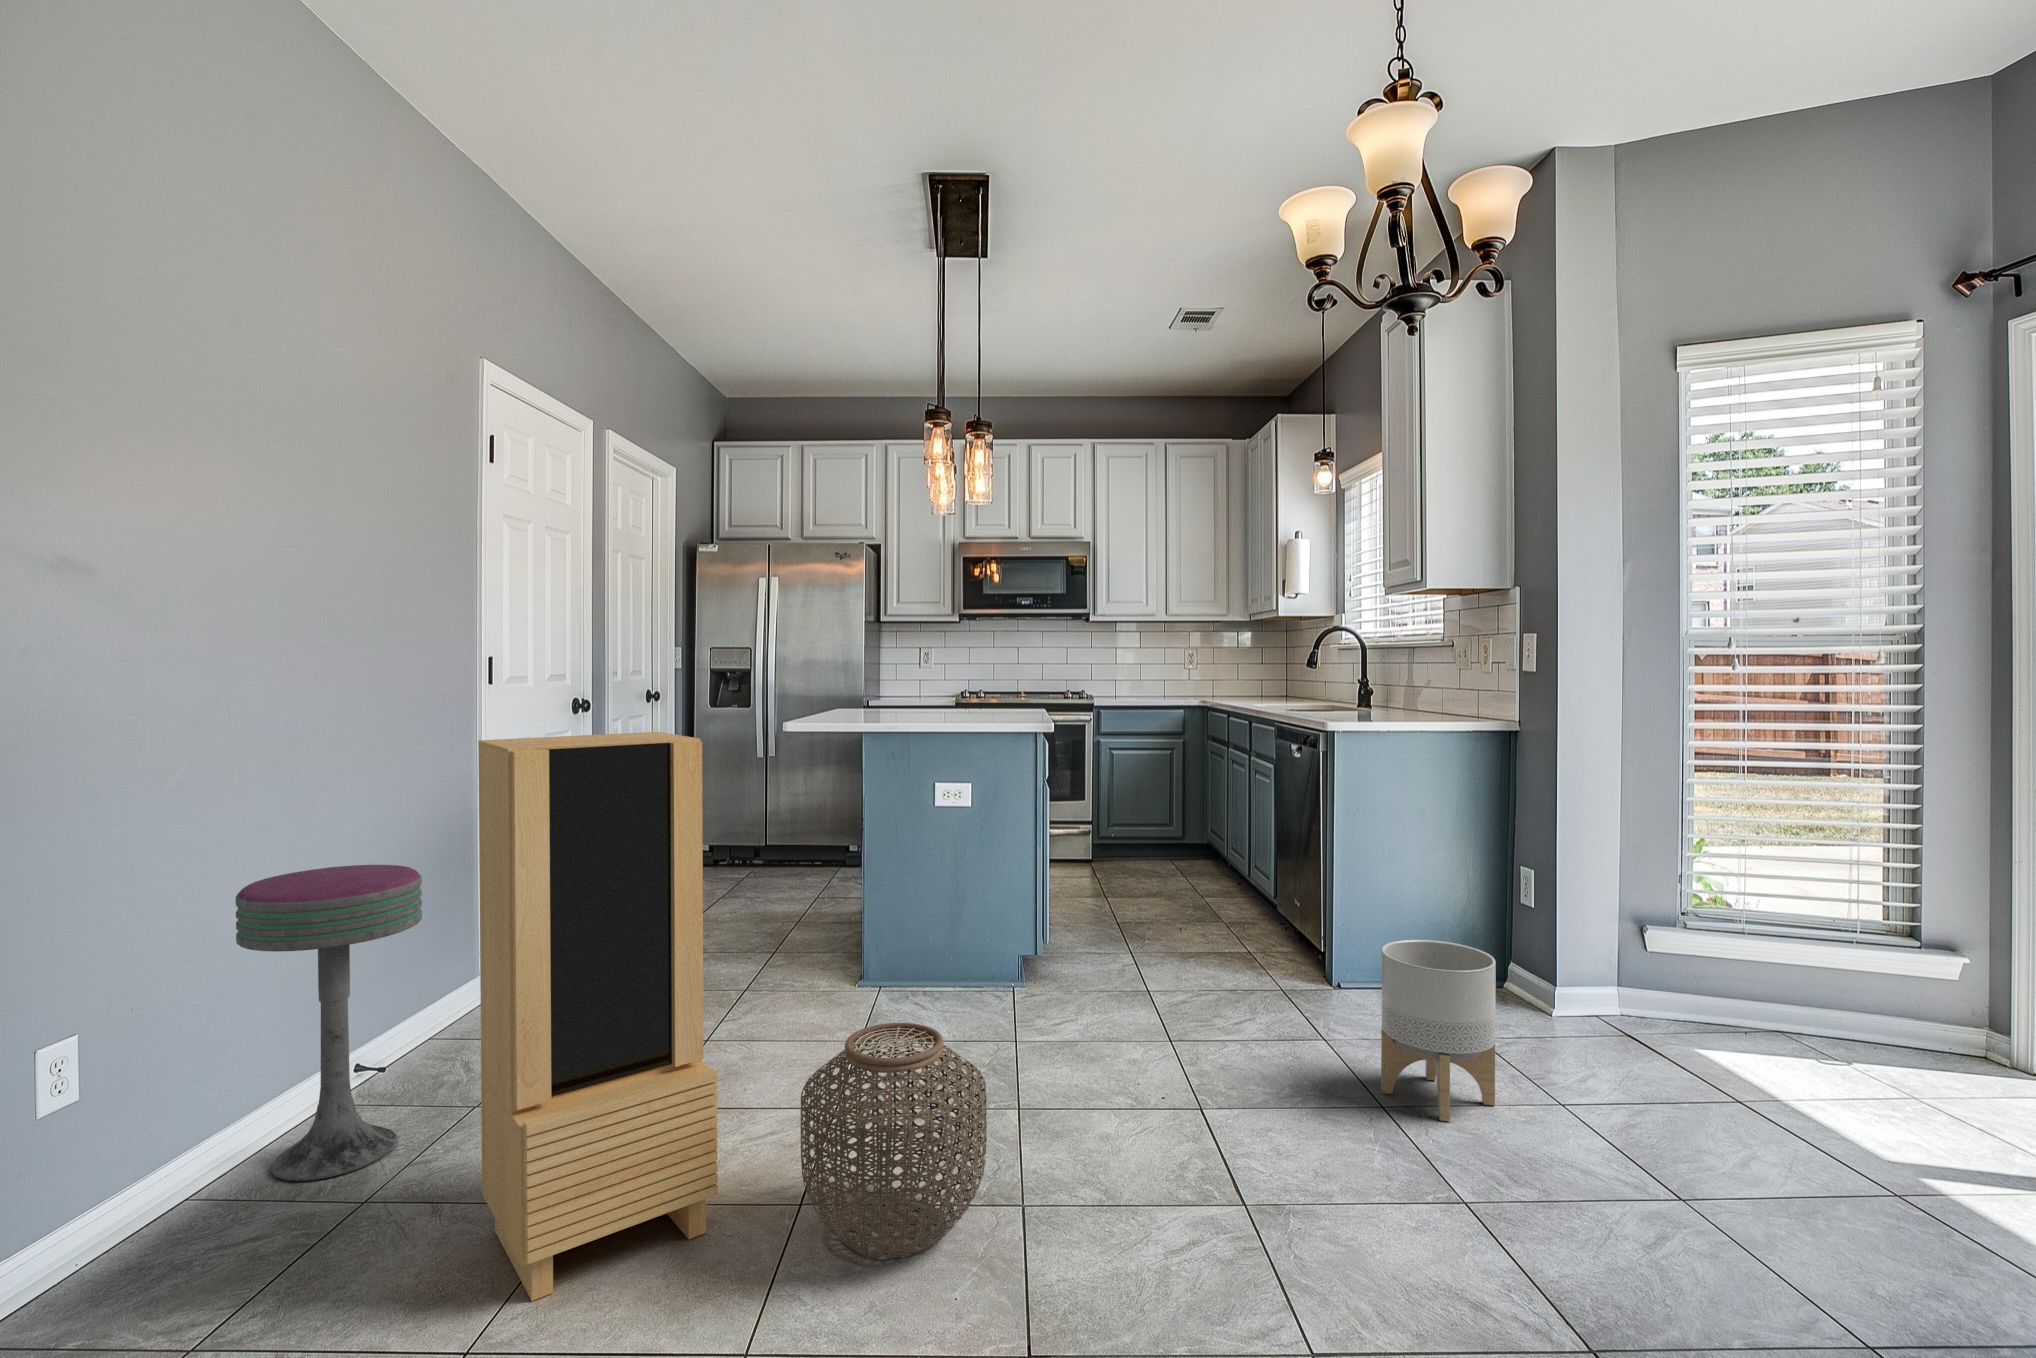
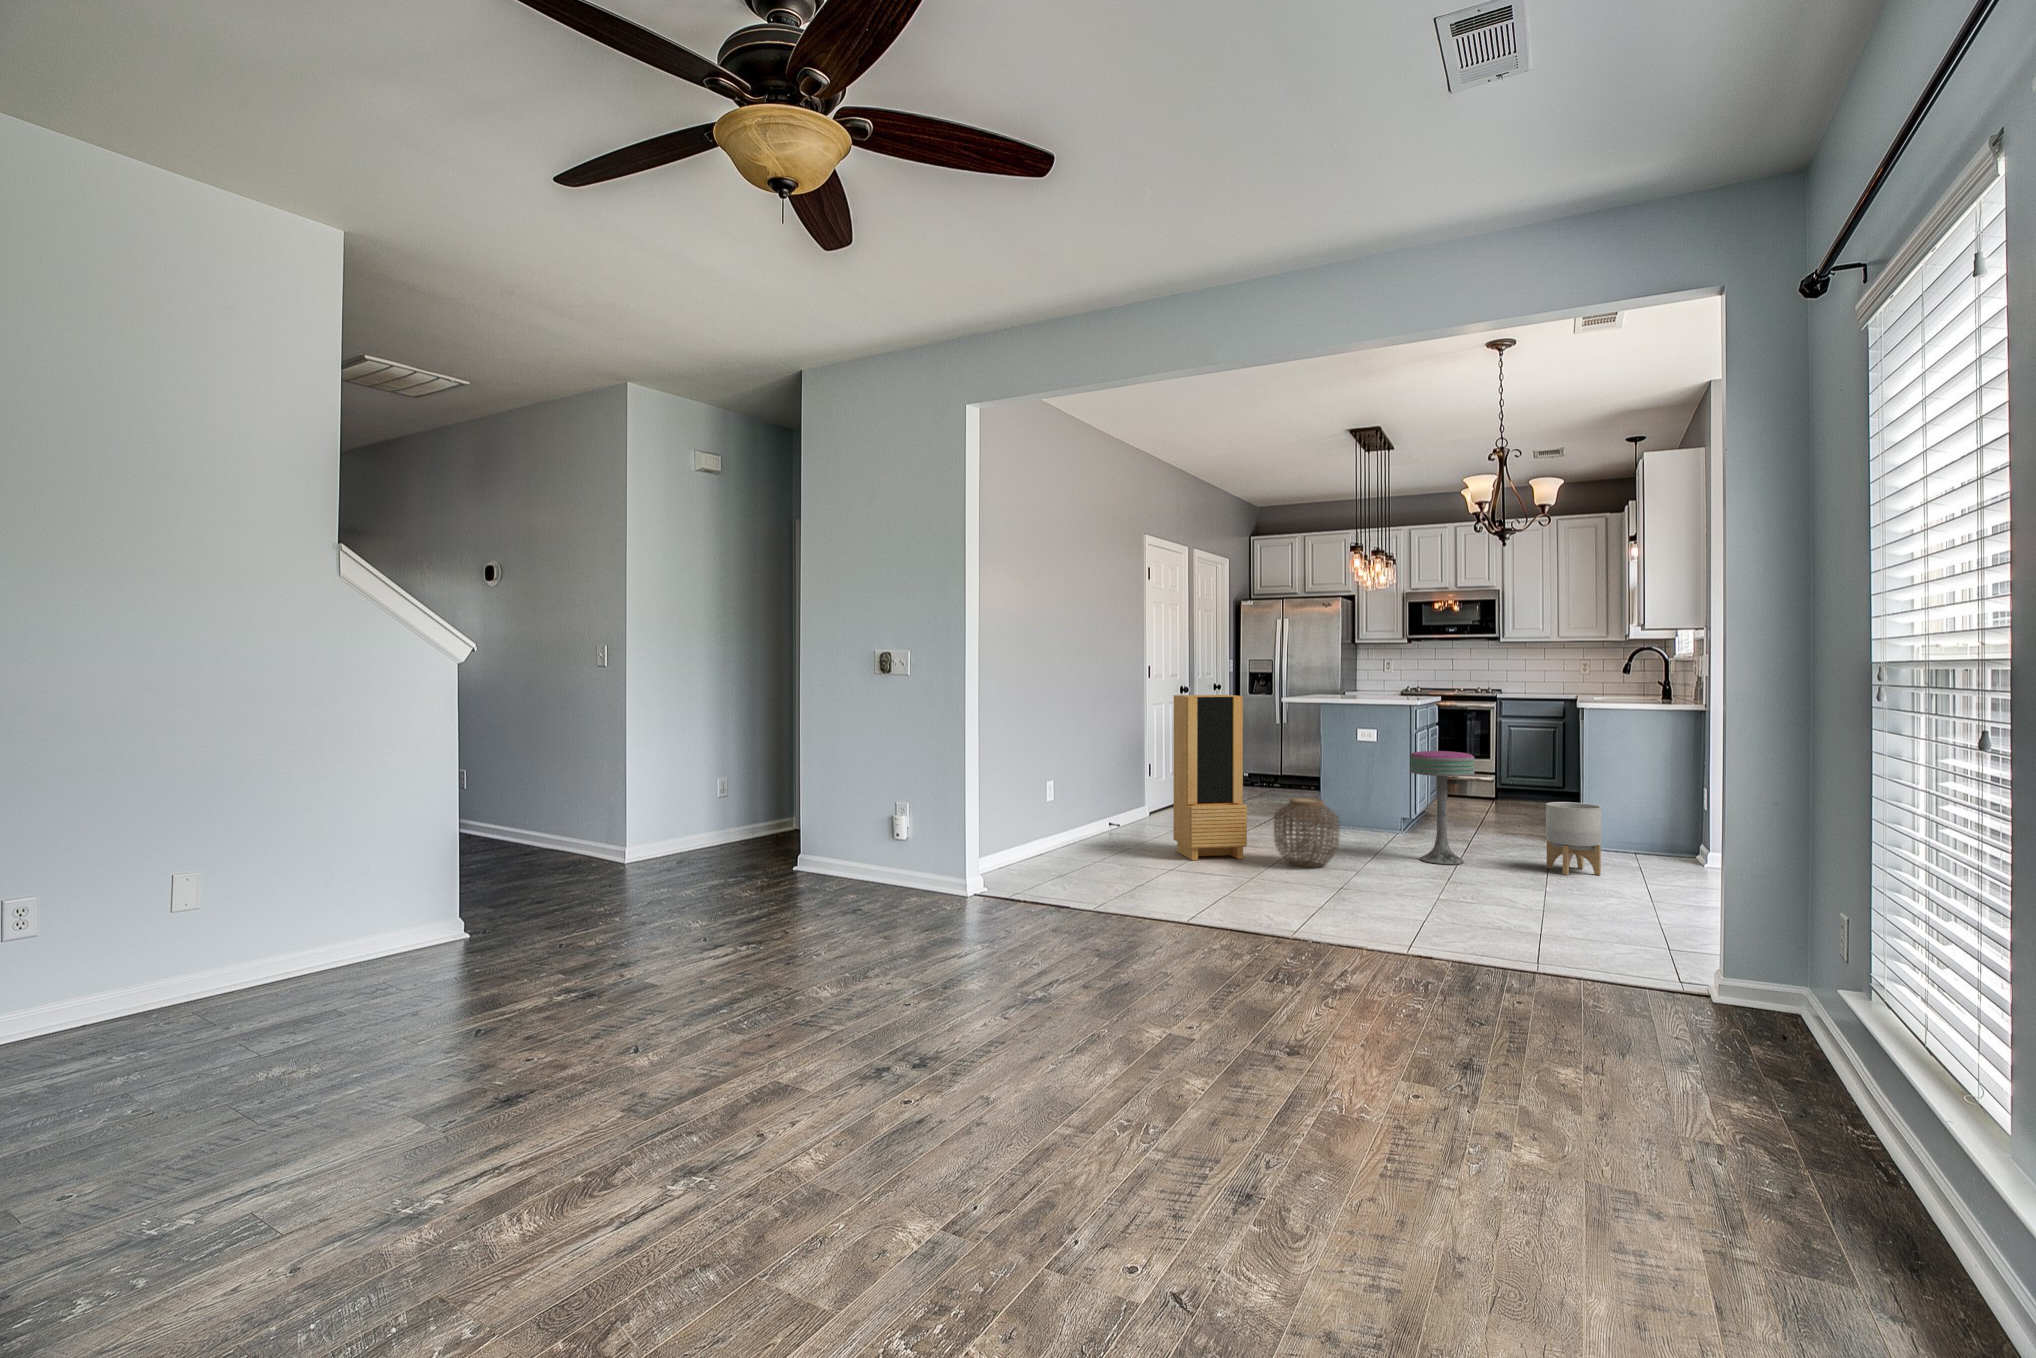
bar stool: present [236,865,422,1181] -> present [1410,751,1474,864]

